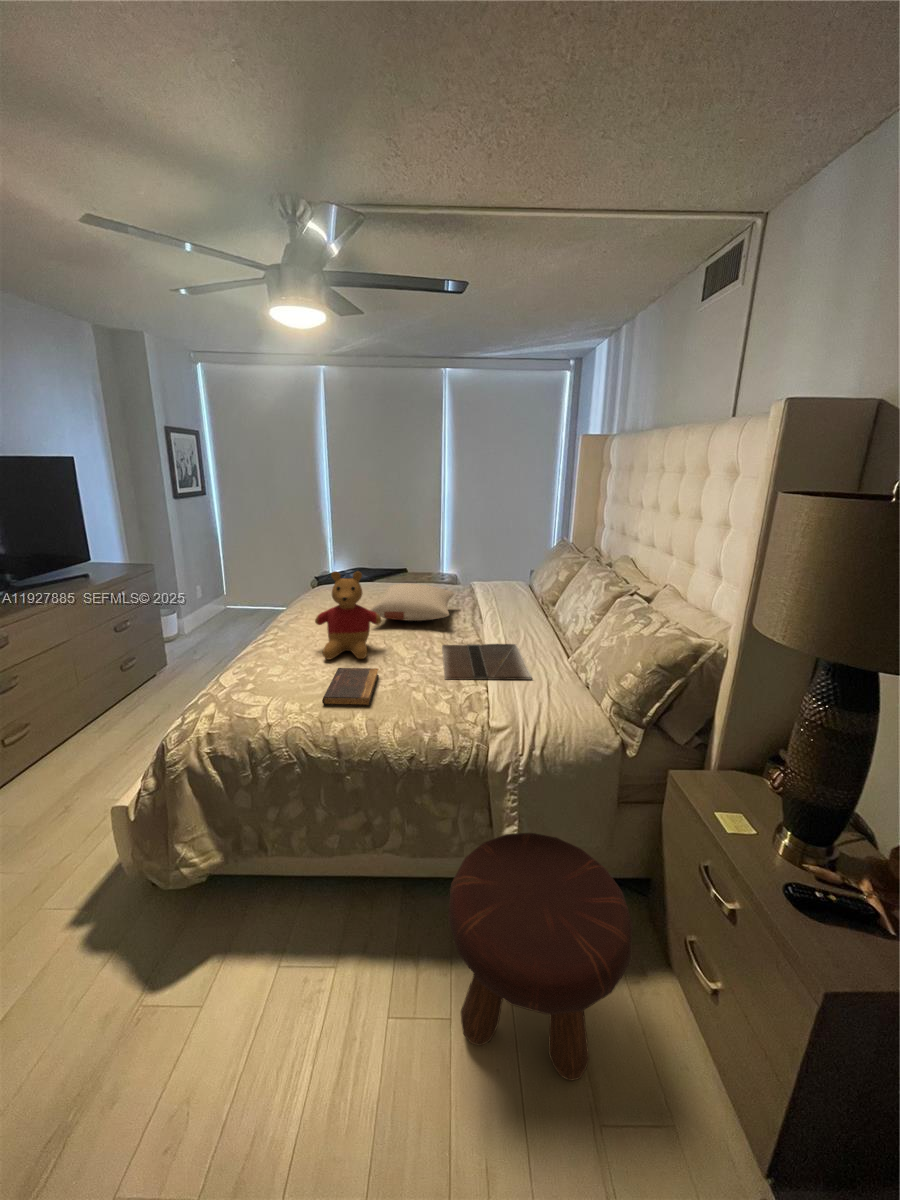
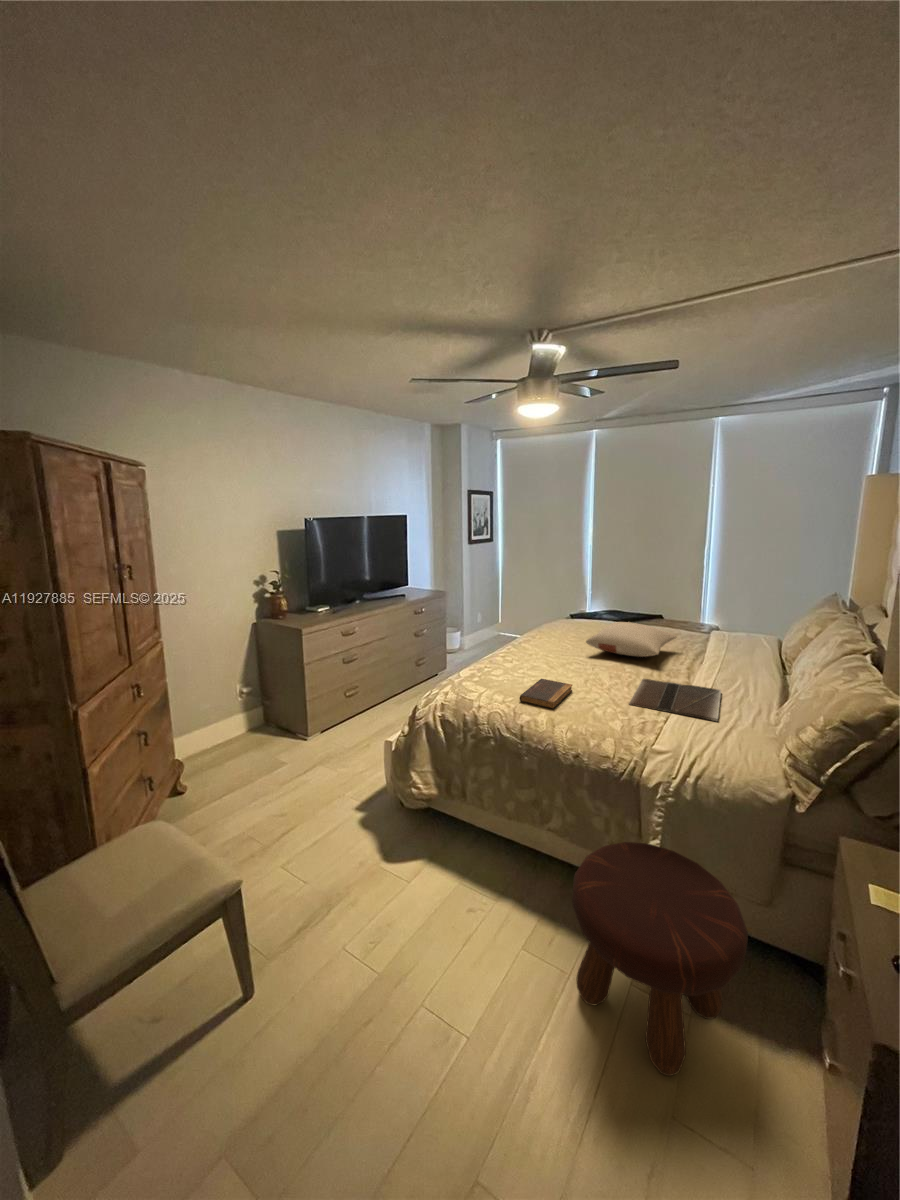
stuffed bear: present [315,571,382,659] -> none [535,603,588,677]

